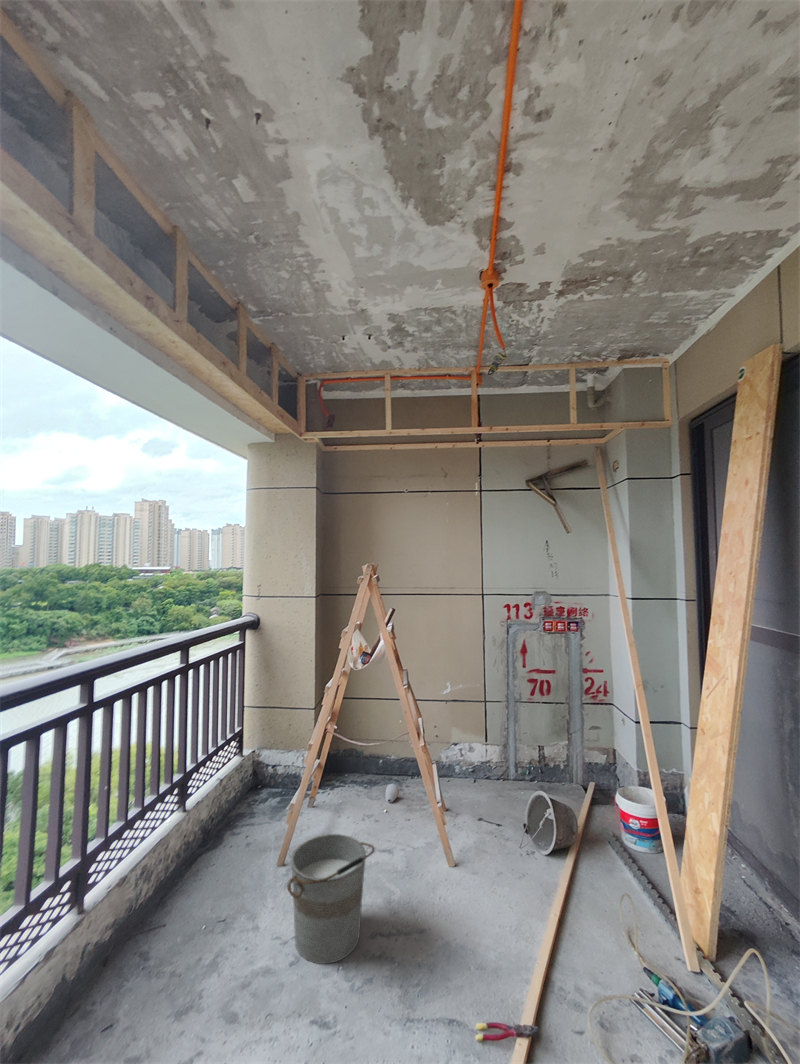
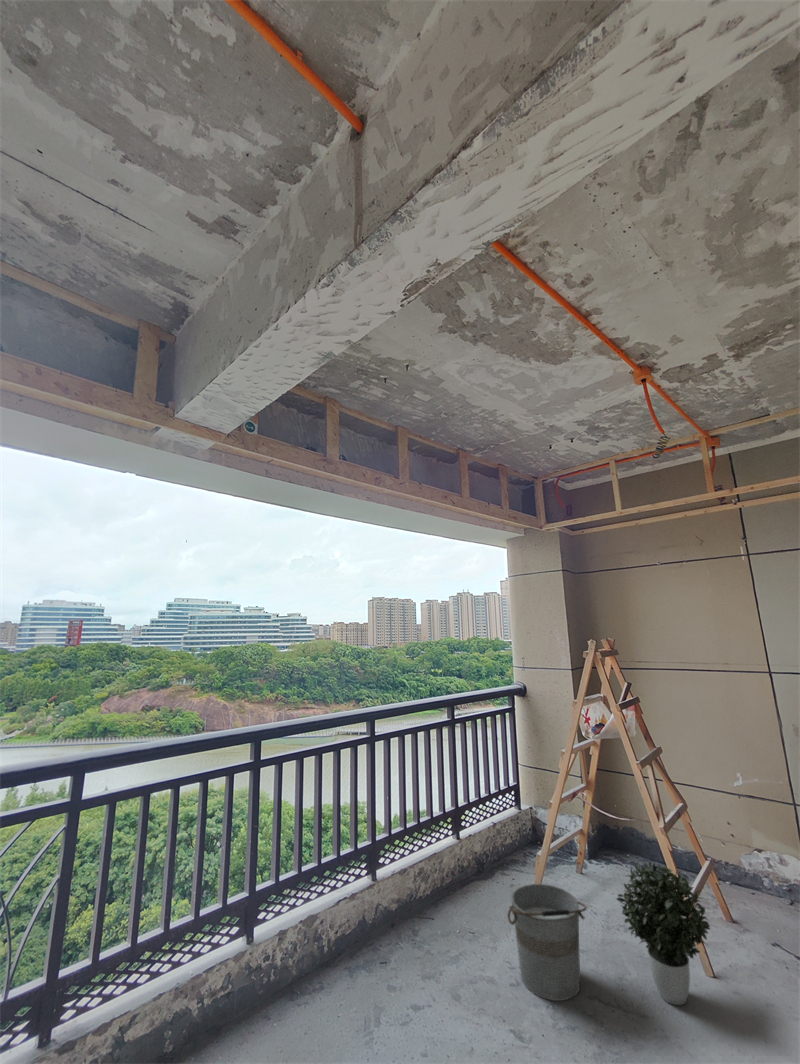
potted plant: none [396,780,474,906] -> present [617,862,710,1005]

